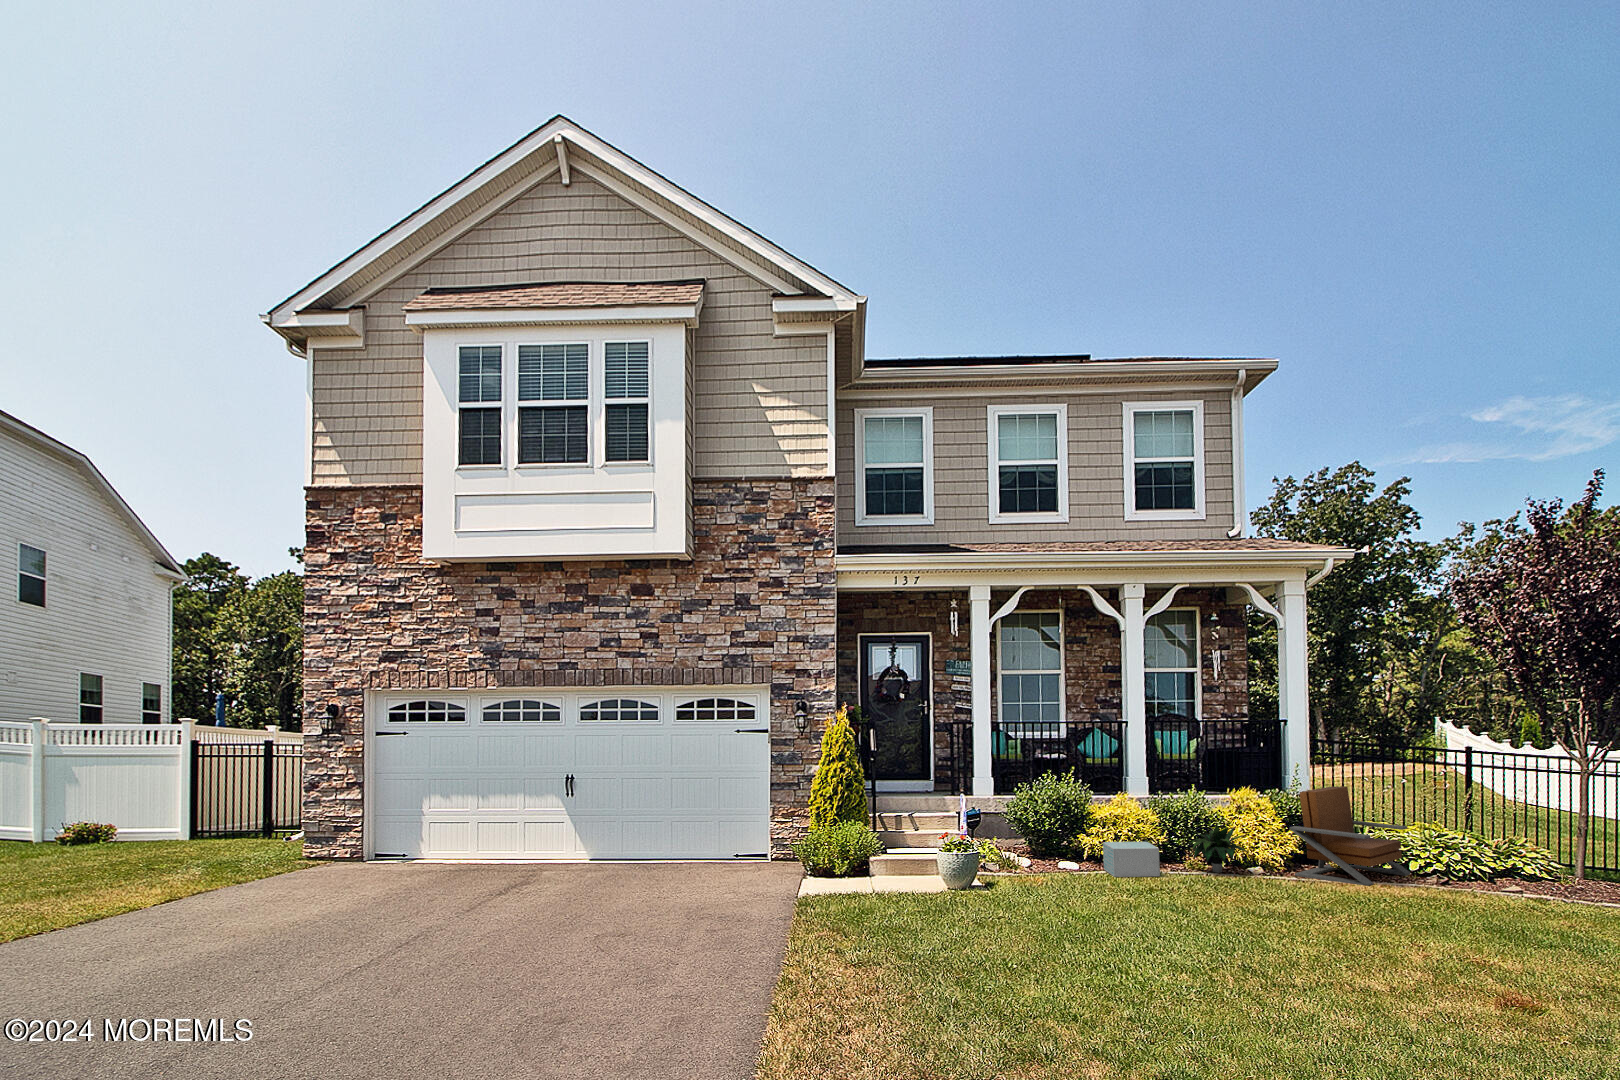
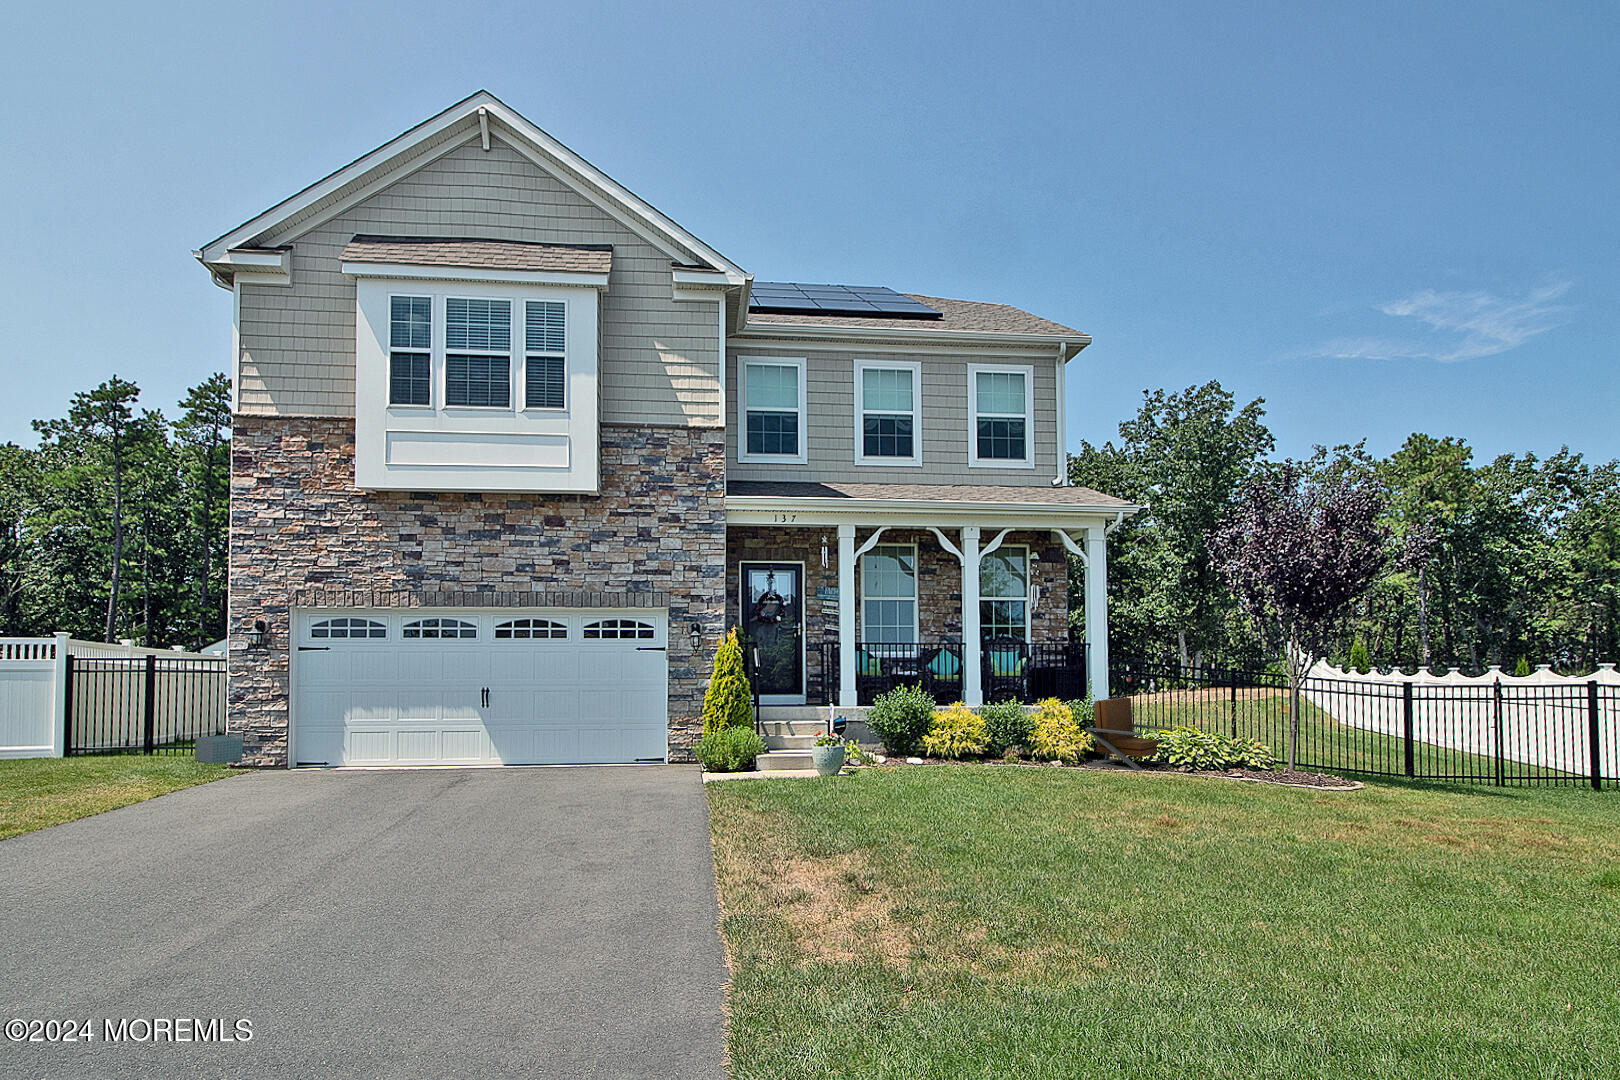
potted plant: present [1189,824,1248,873] -> none [1007,726,1054,764]
storage box: present [1103,842,1160,877] -> present [195,735,243,764]

